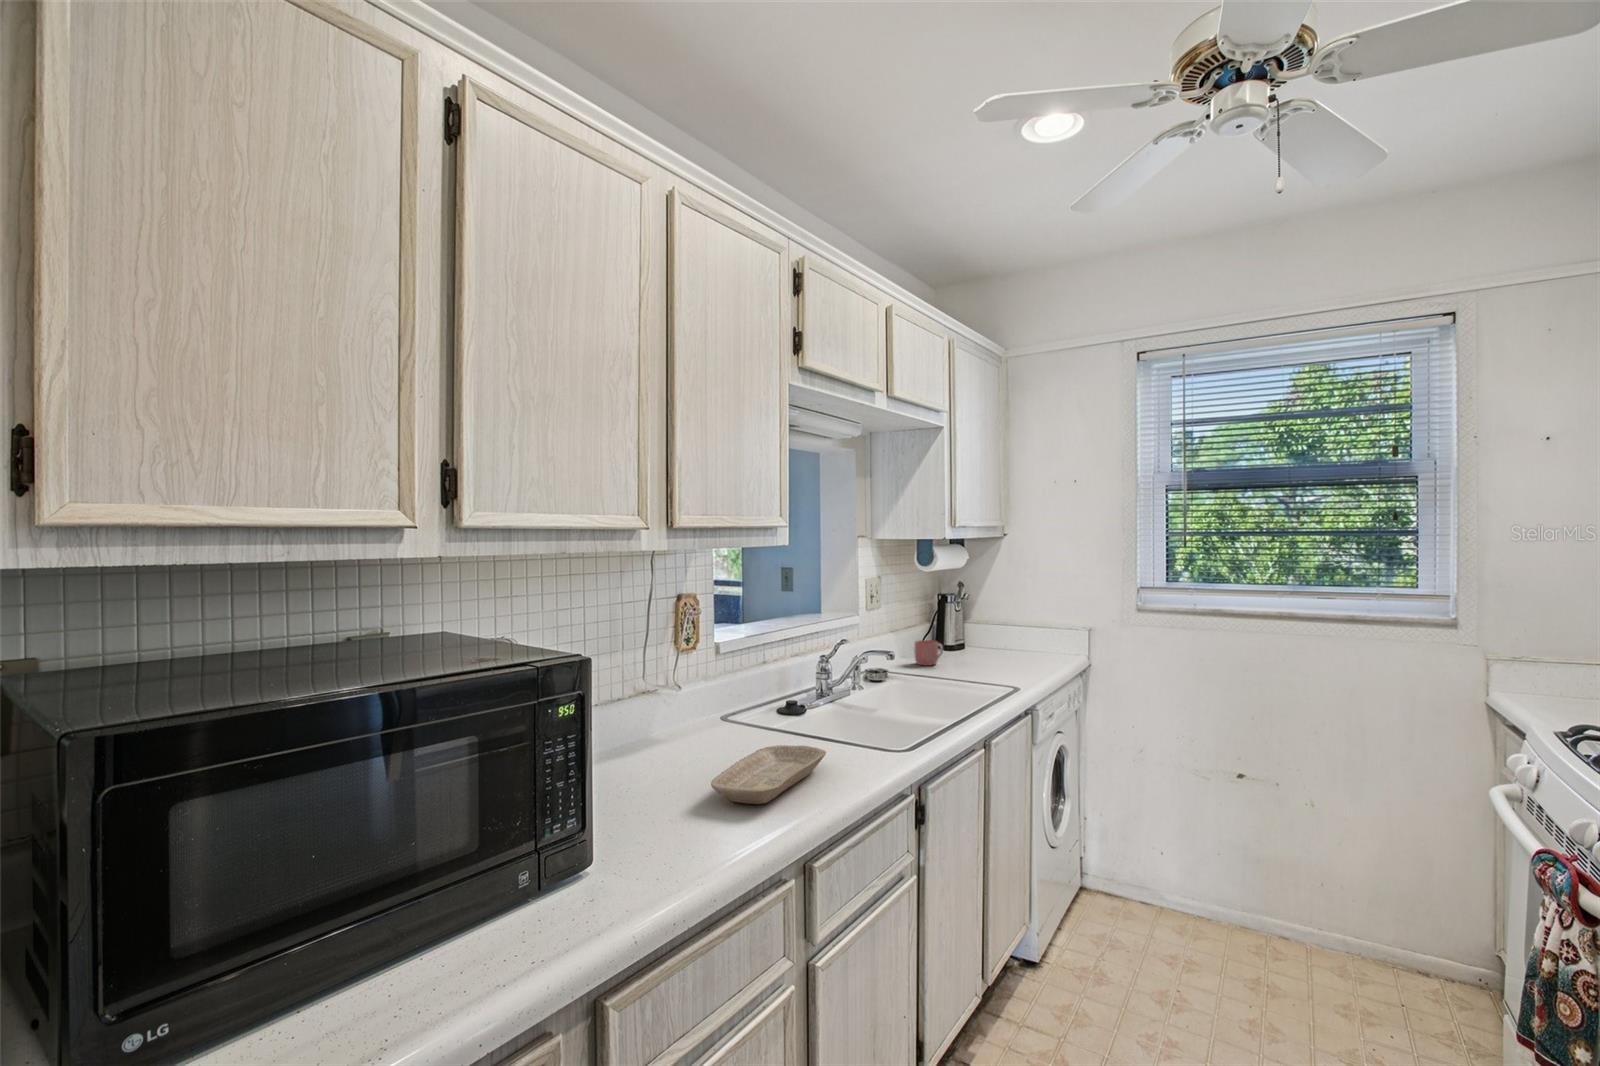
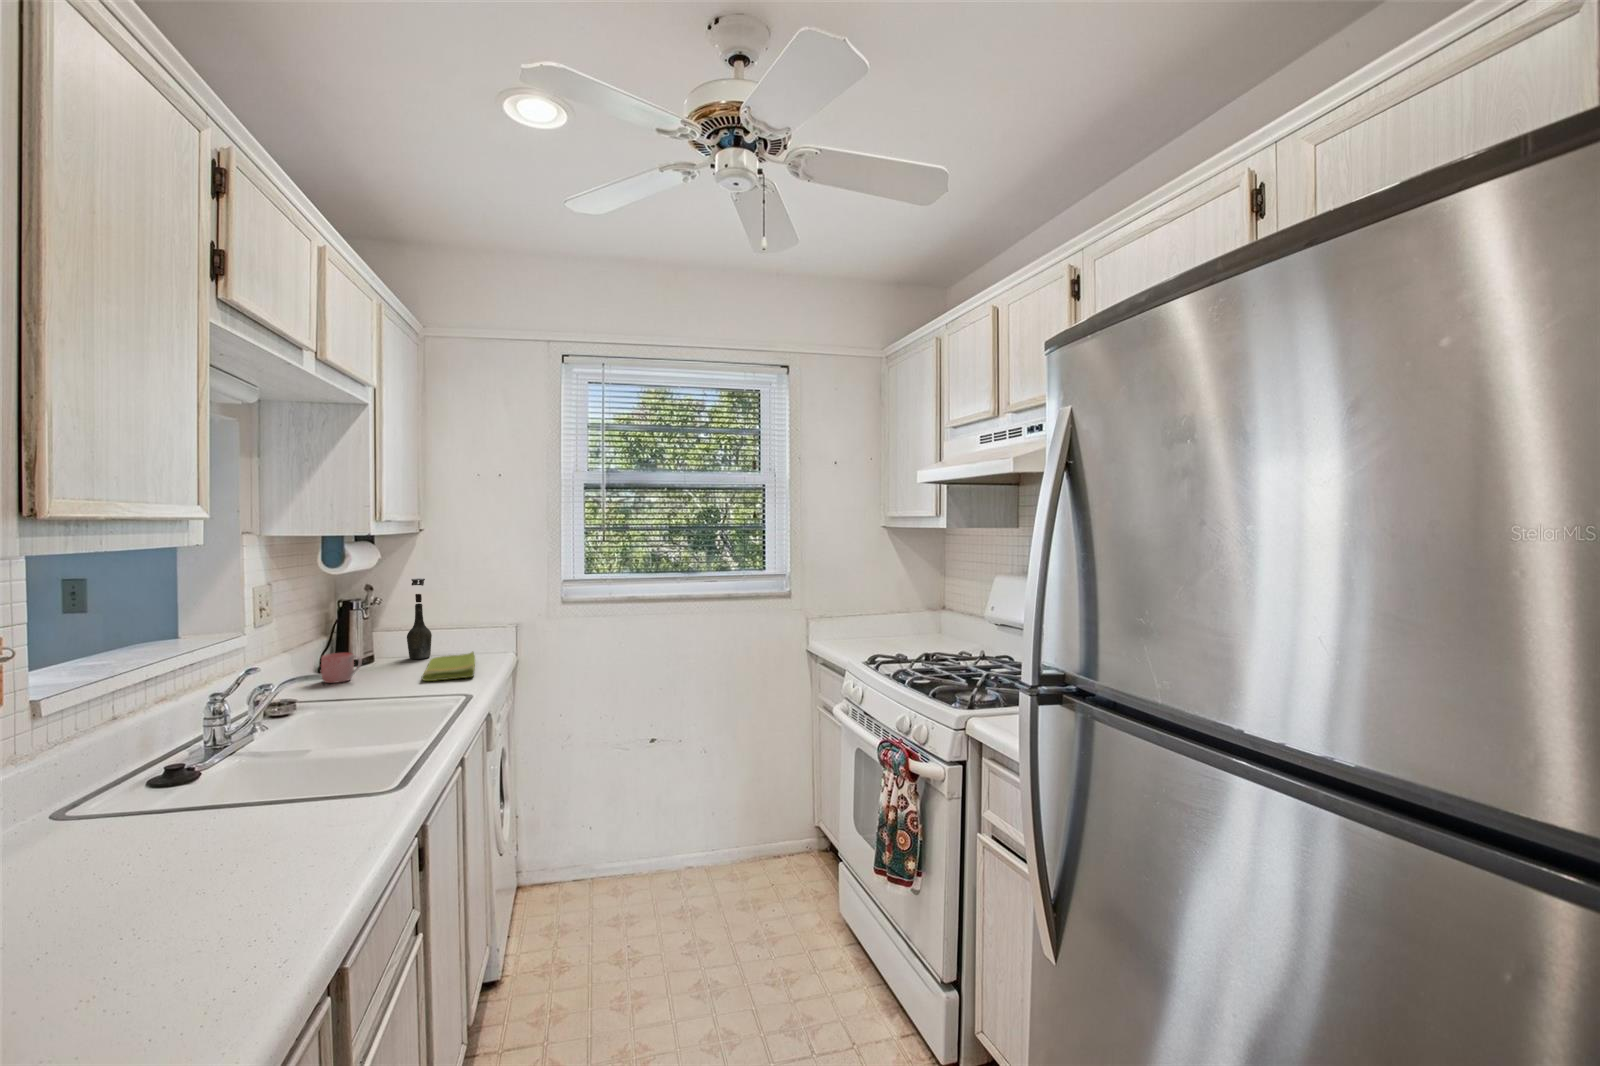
bottle: none [990,579,1011,655] -> present [407,578,432,659]
dish towel: none [986,654,1047,677] -> present [422,652,475,681]
tray: present [711,745,826,804] -> none [129,824,311,956]

